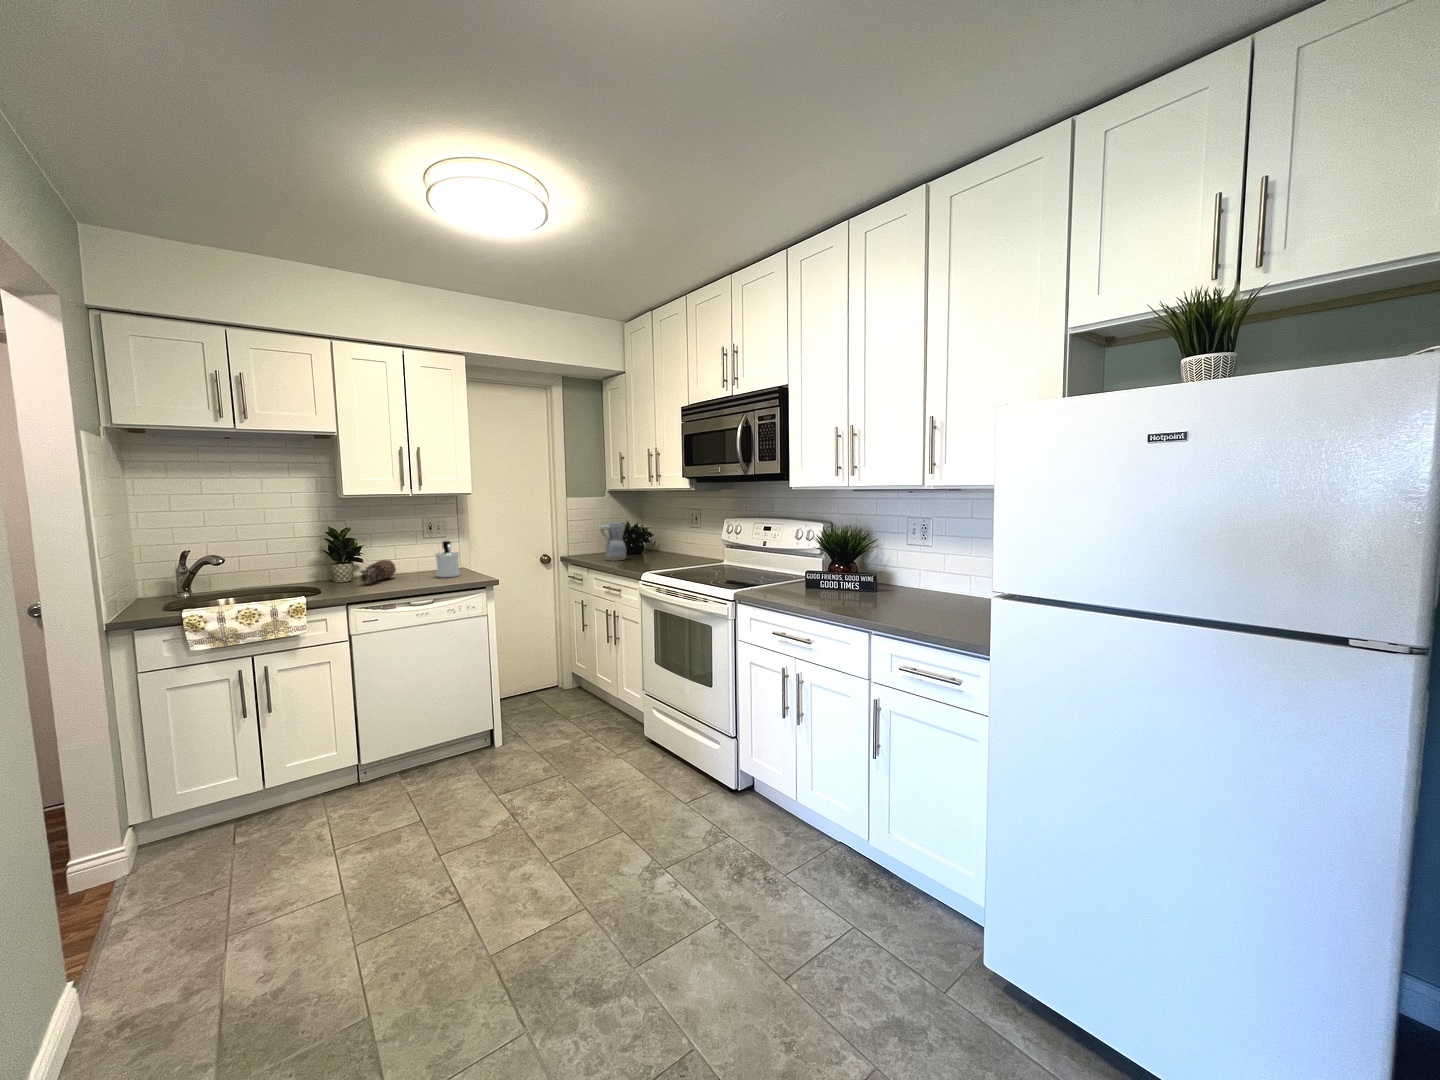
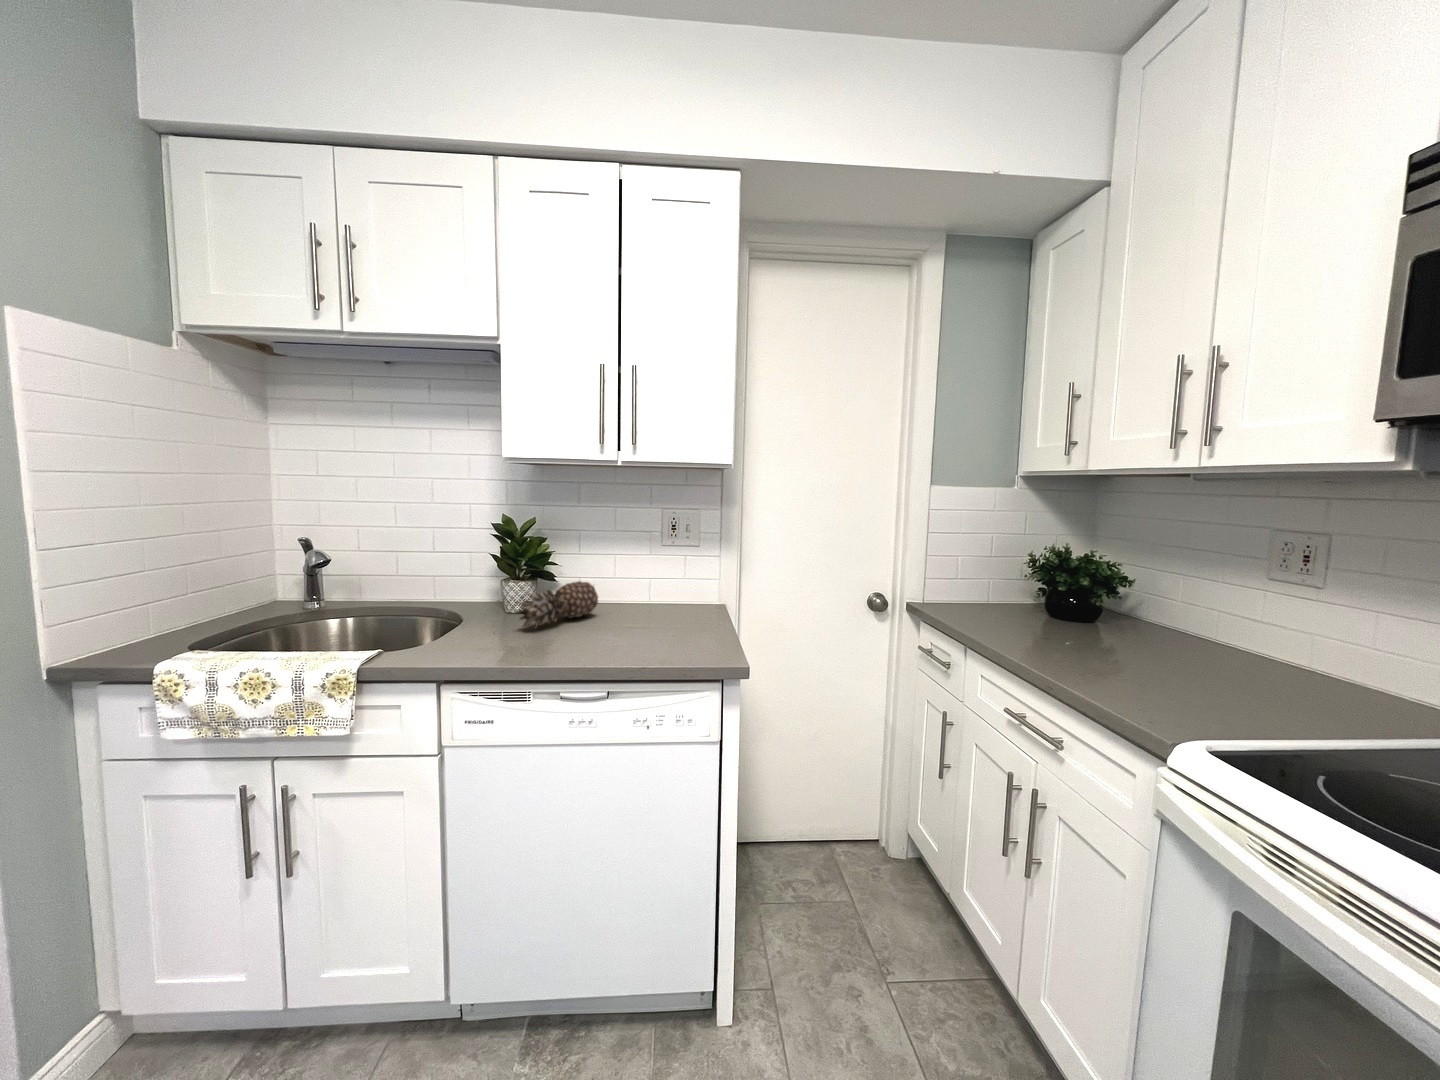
ceramic pitcher: present [600,522,626,560] -> none [1005,546,1075,641]
soap dispenser: present [435,541,459,577] -> none [655,558,698,632]

